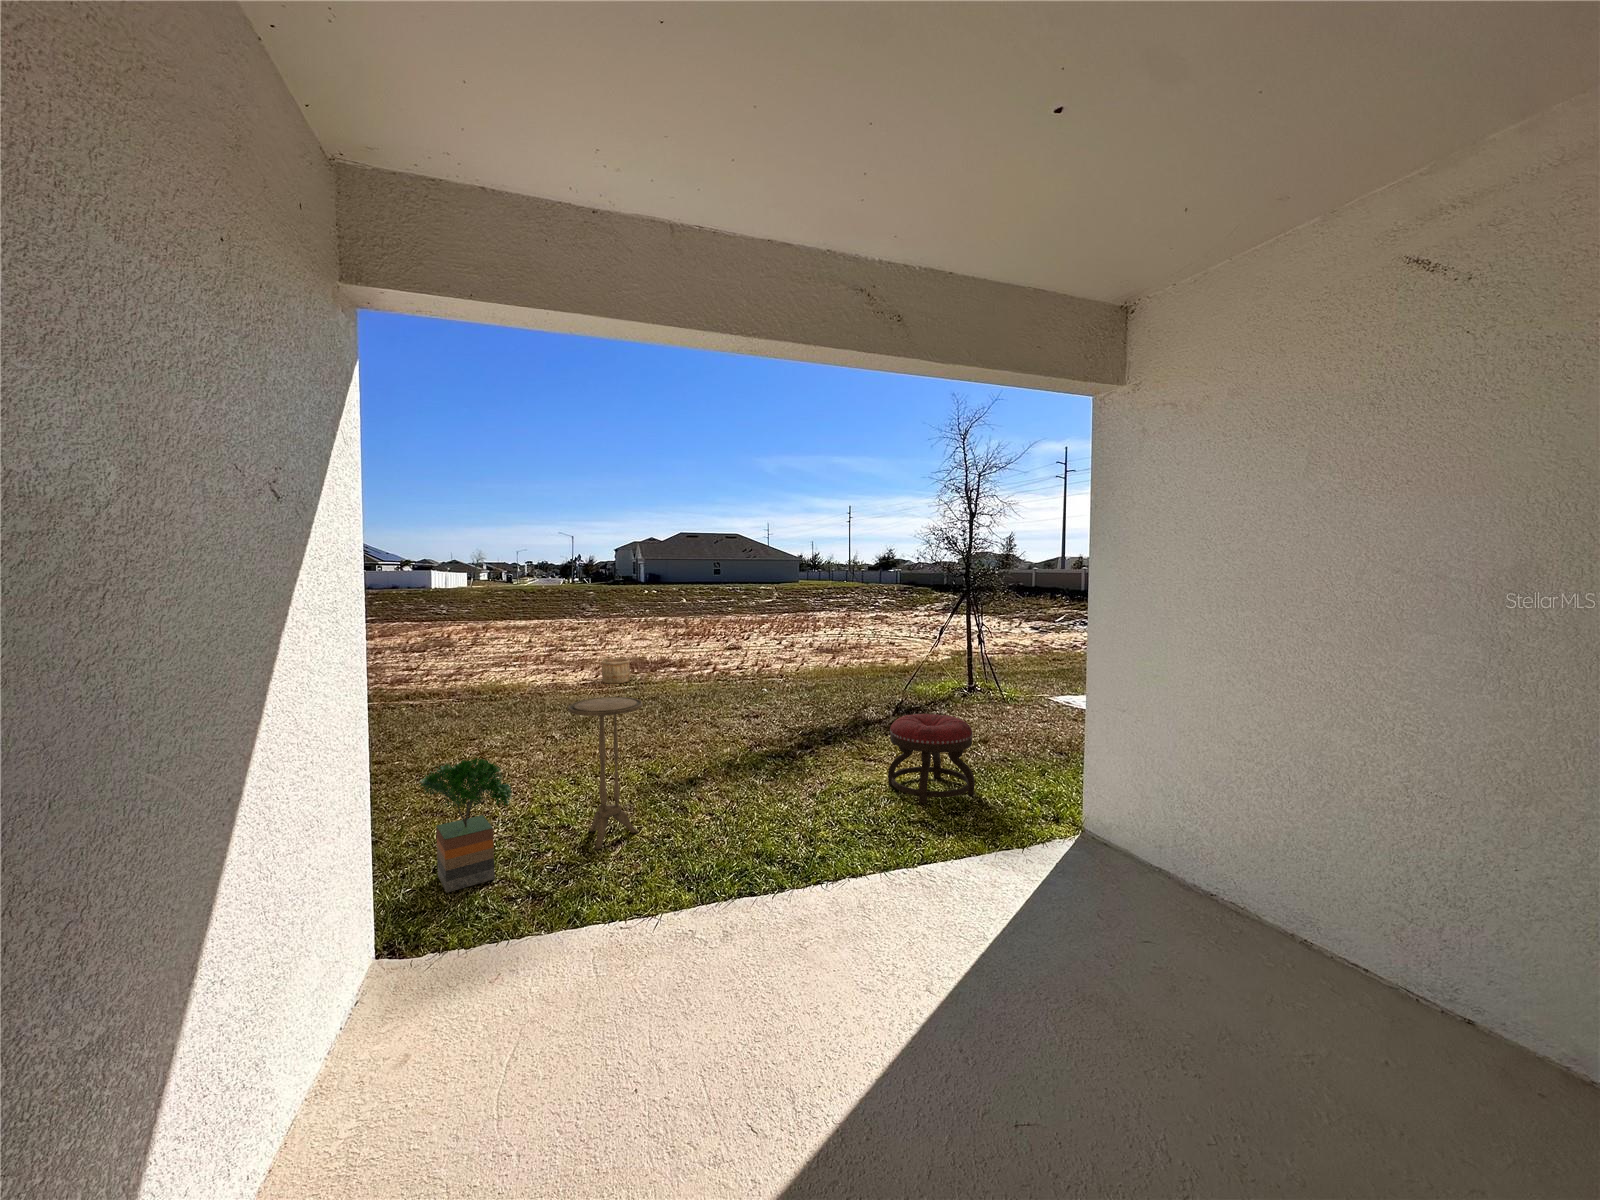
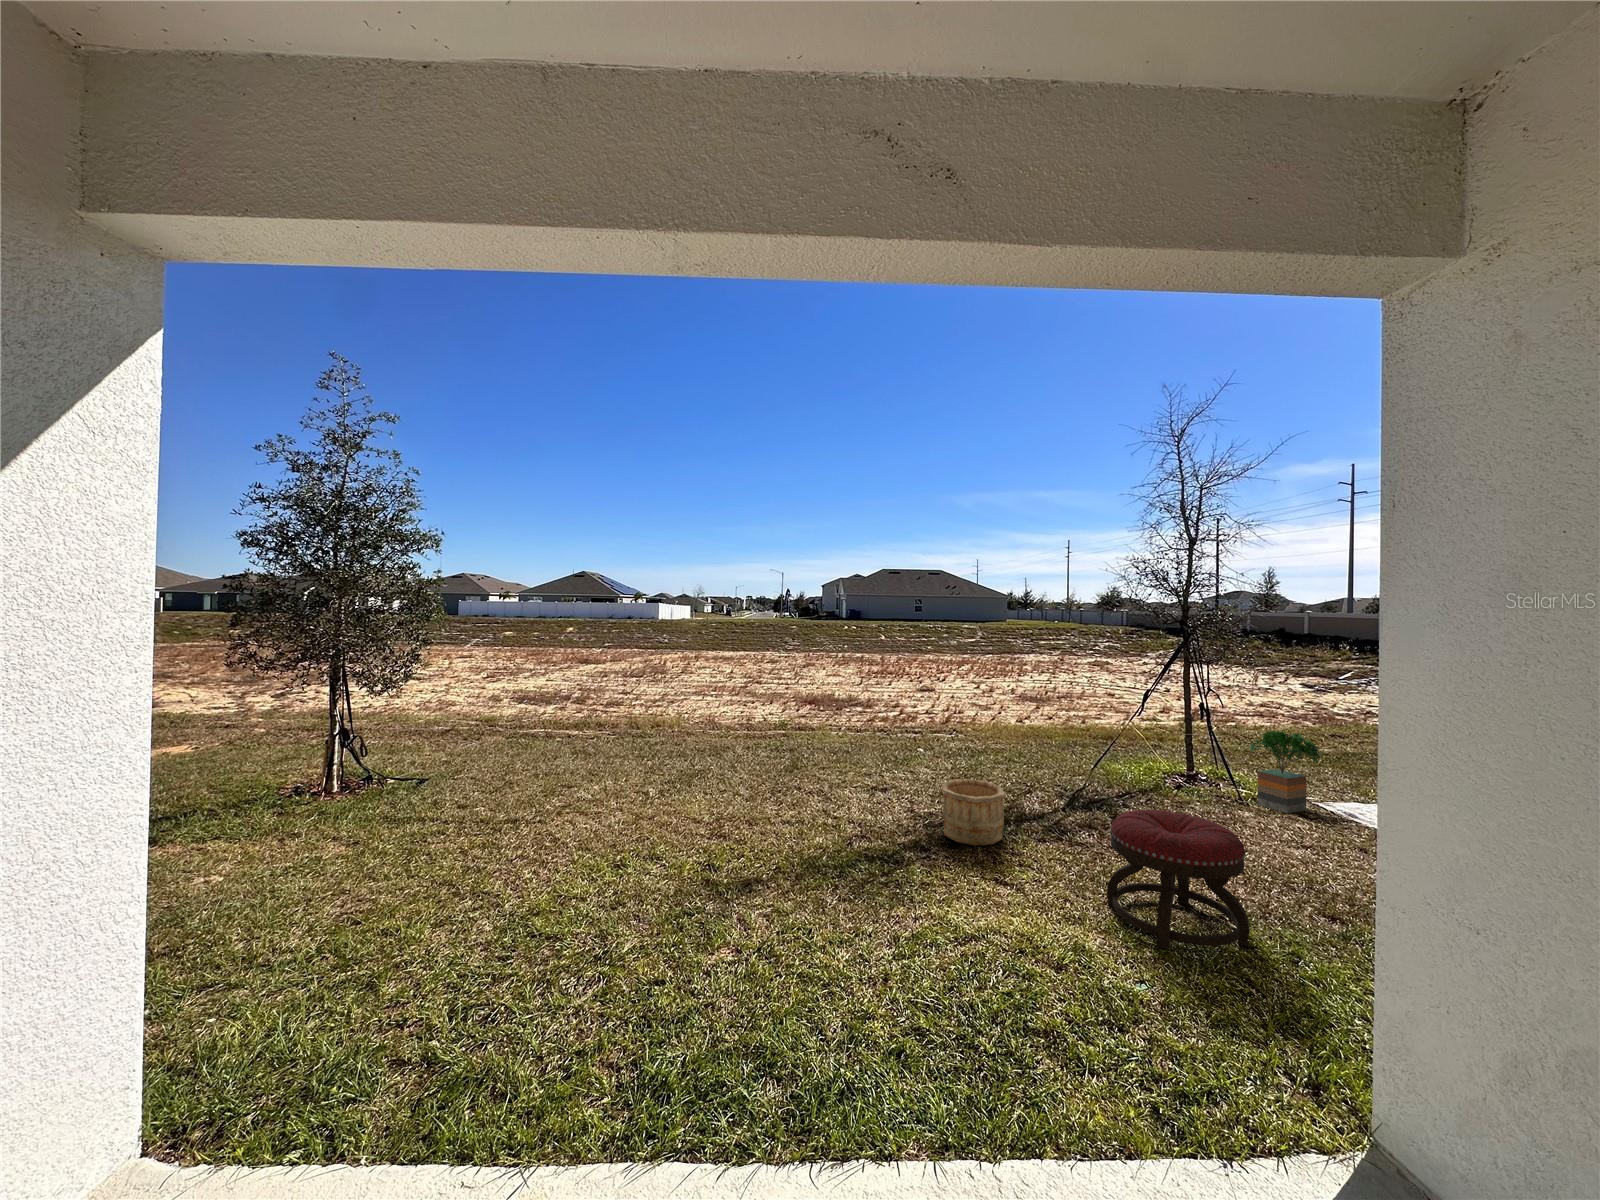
wooden bucket: present [601,658,630,684] -> present [942,779,1006,846]
side table: present [568,697,643,849] -> none [687,755,774,947]
potted tree: present [420,758,512,893] -> present [1249,730,1322,813]

